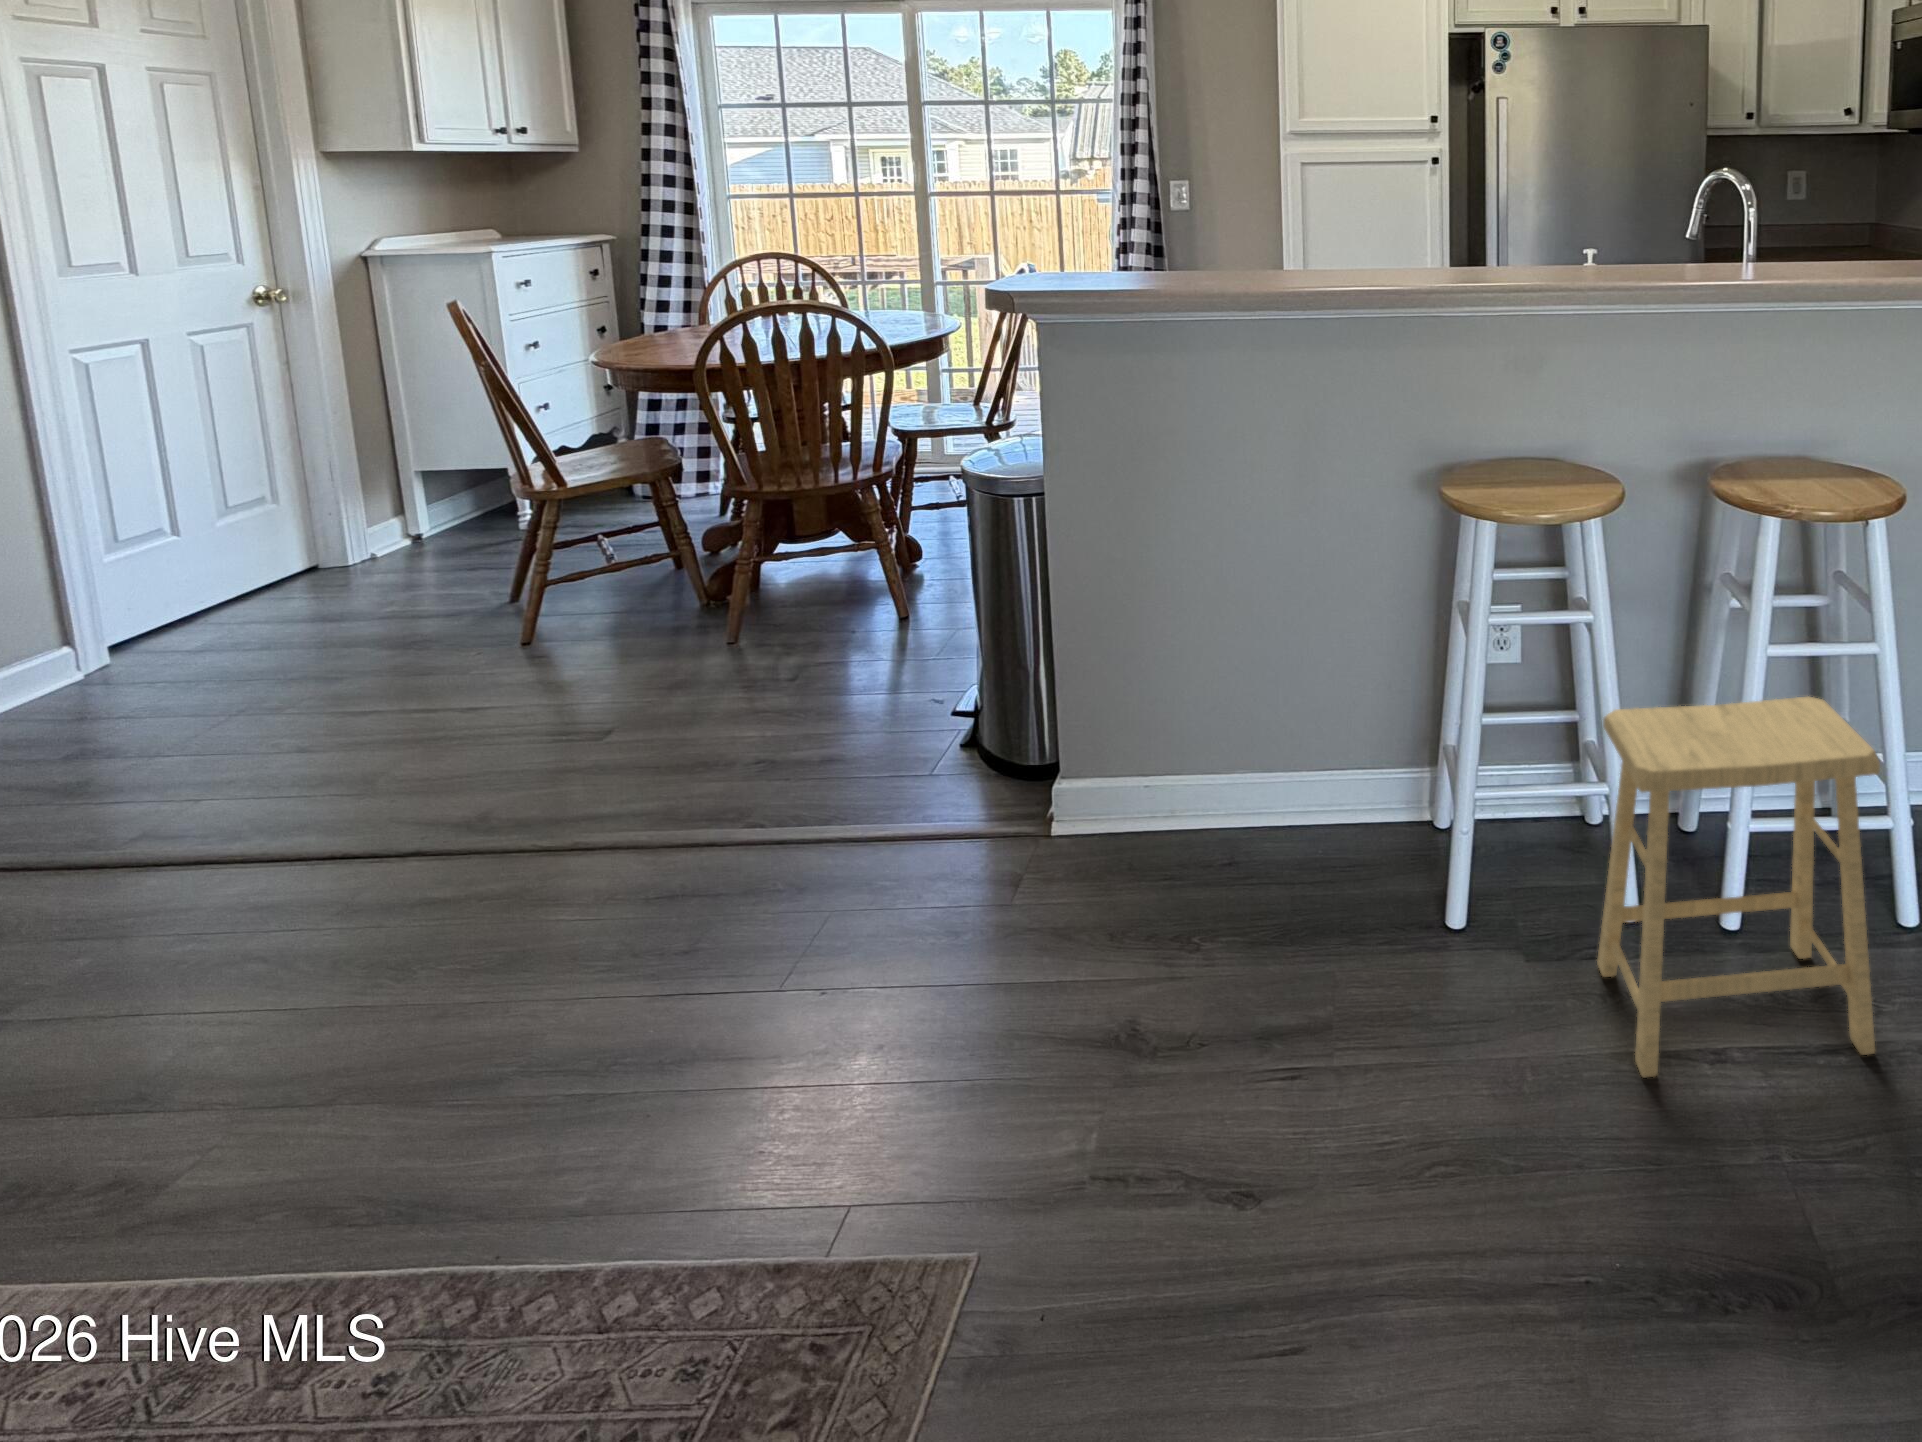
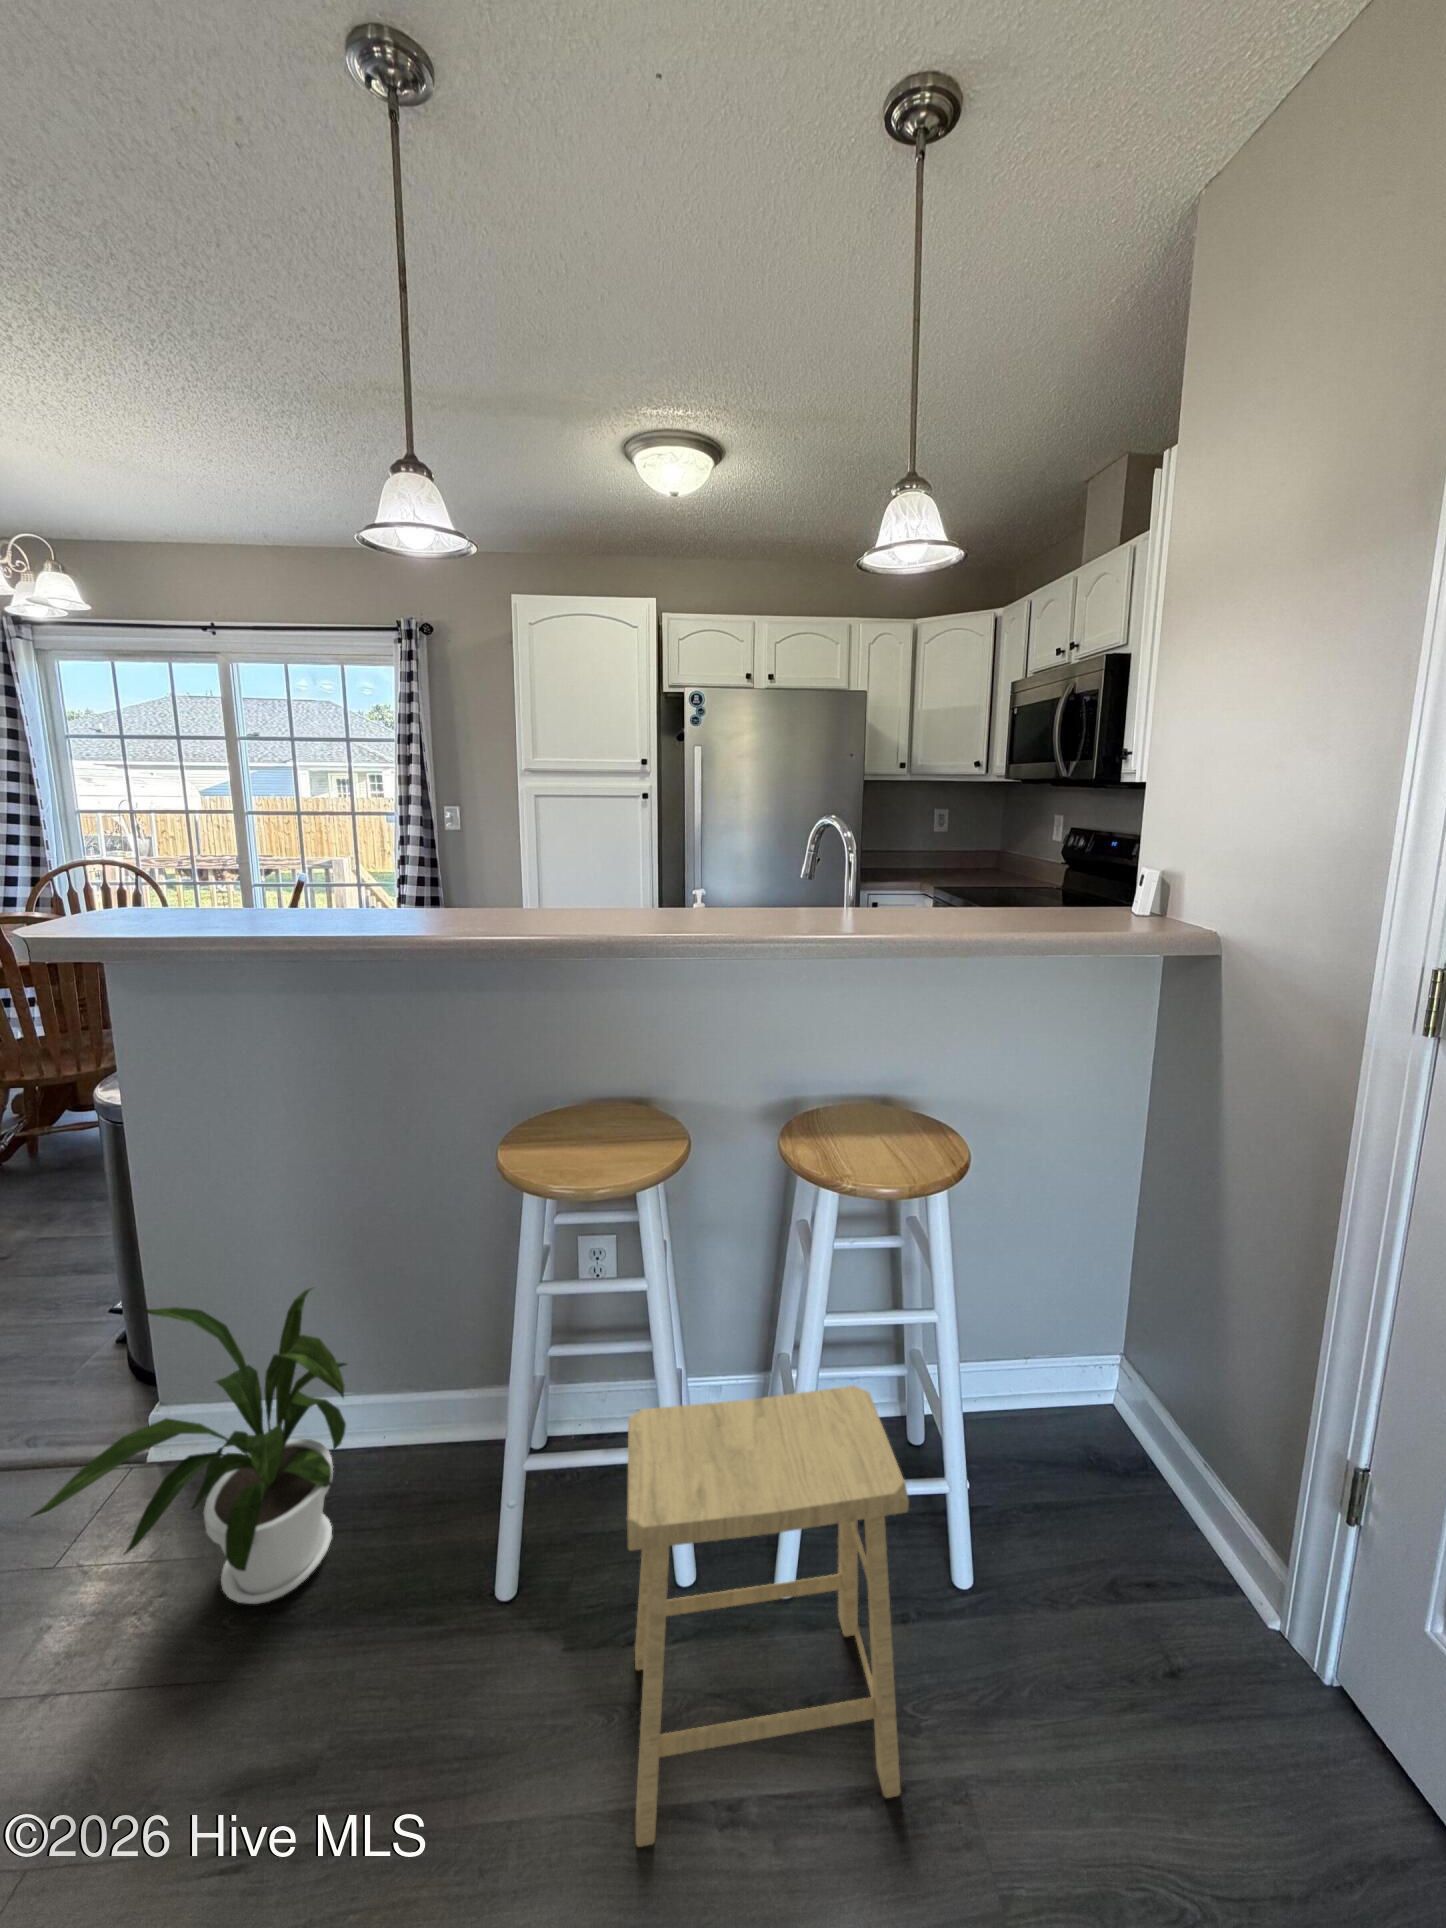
house plant: none [1070,641,1314,931] -> present [32,1289,346,1604]

